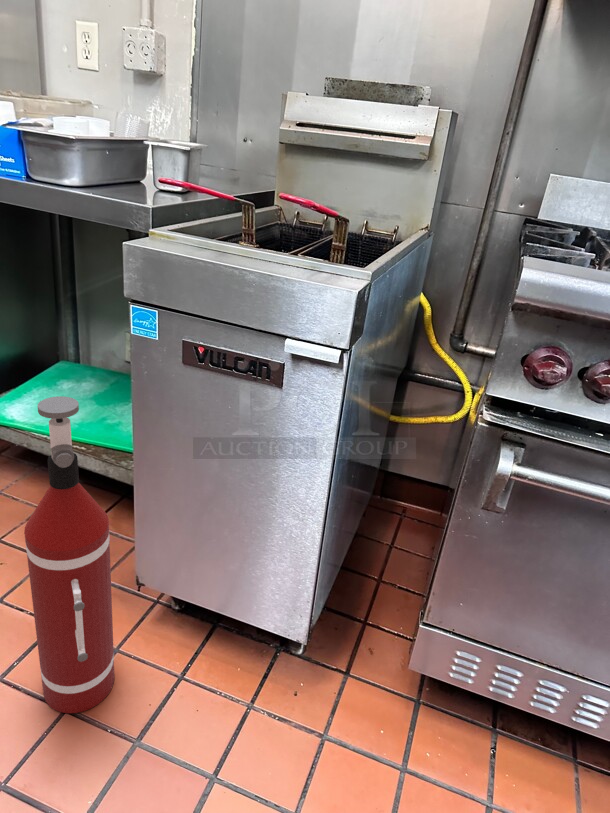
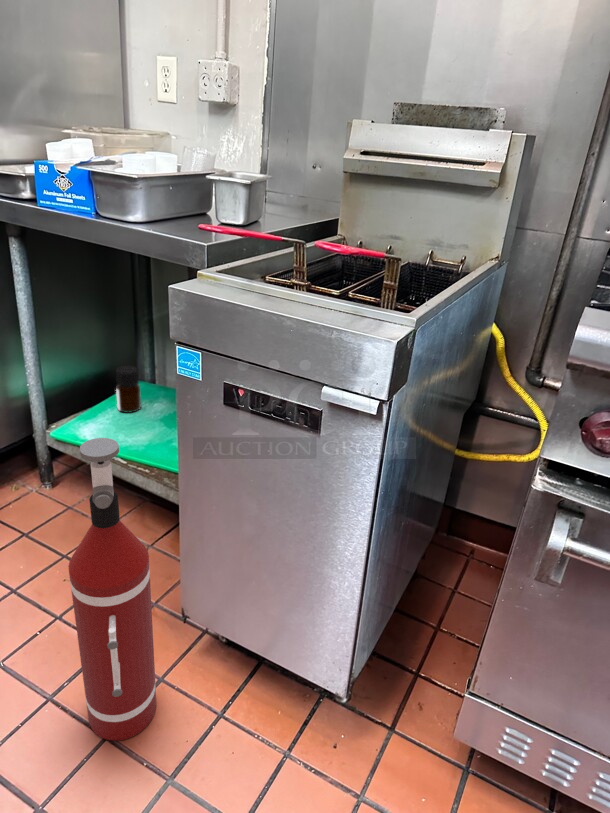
bottle: none [41,344,69,392] -> present [116,366,141,413]

